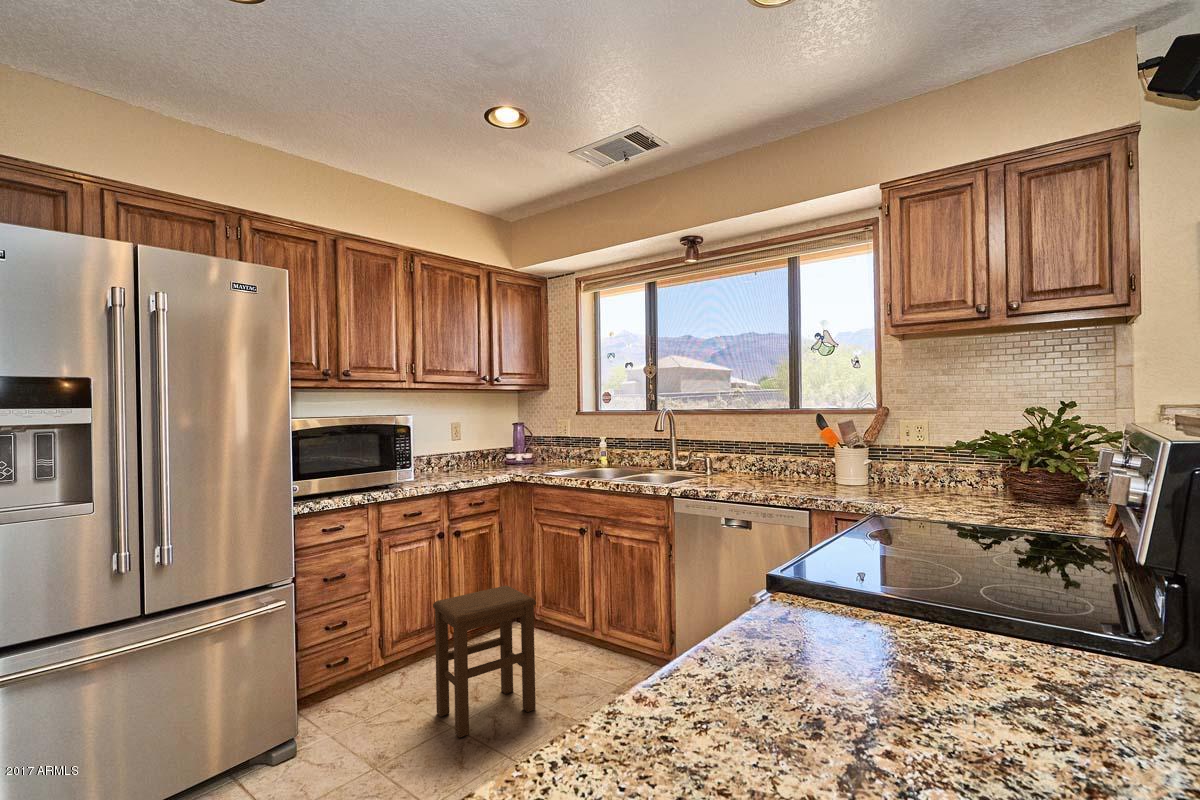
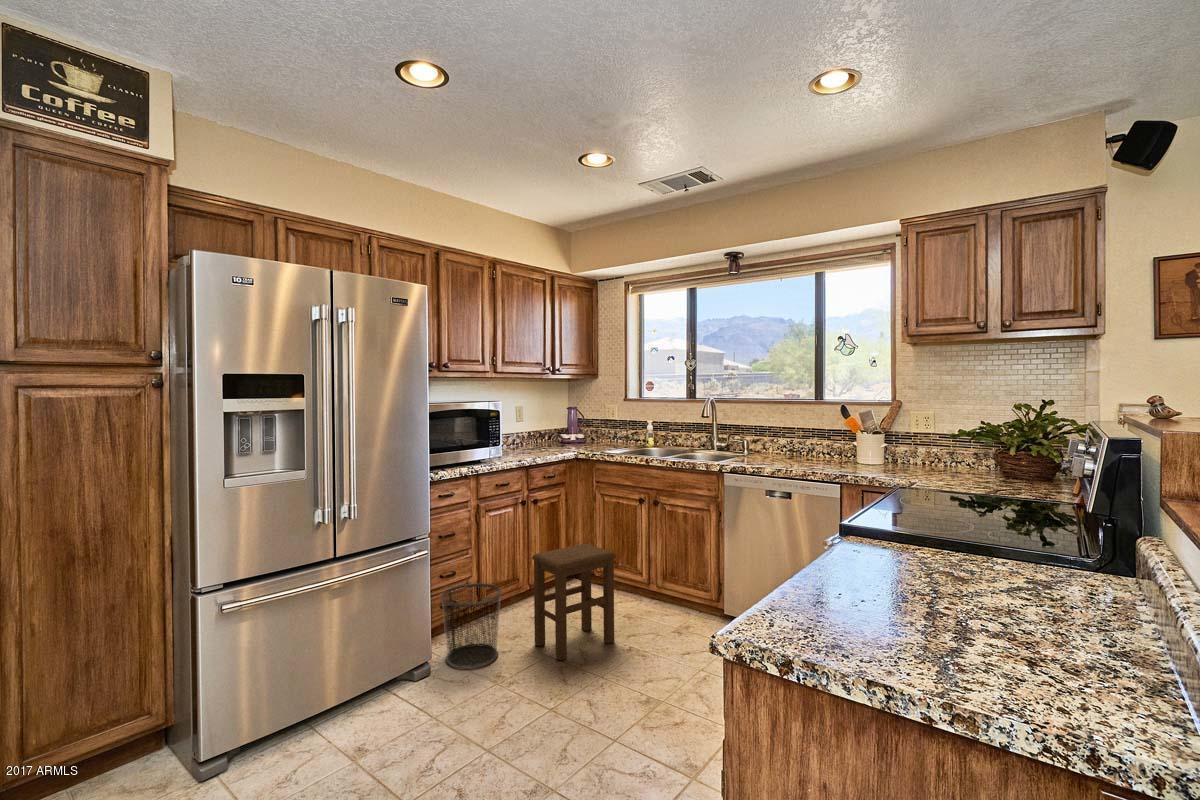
trash can: none [310,638,392,750] -> present [441,583,502,669]

